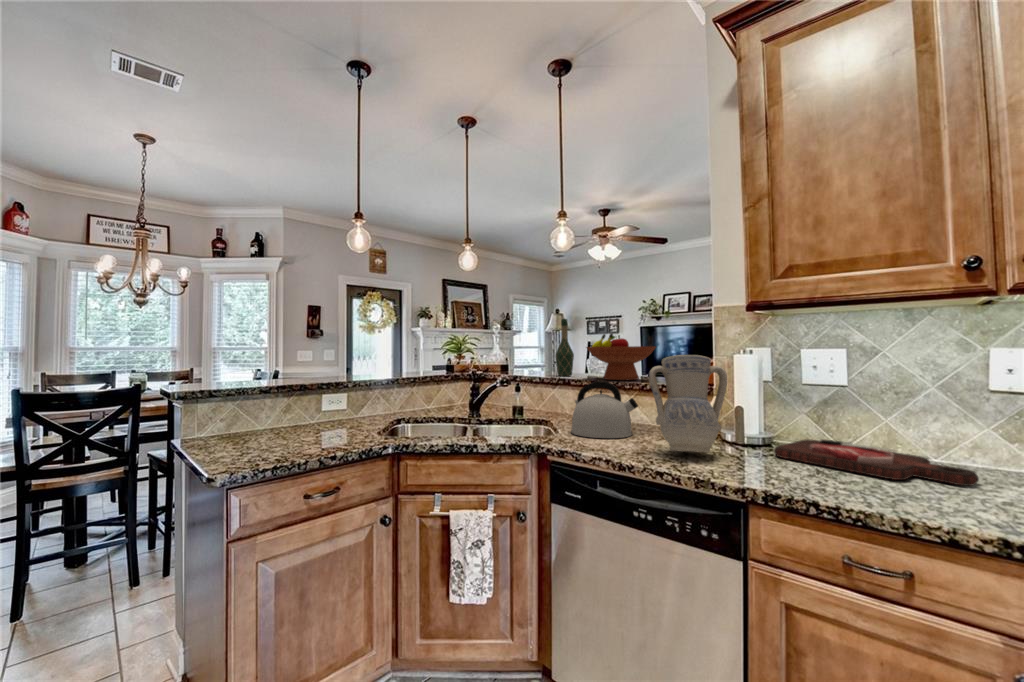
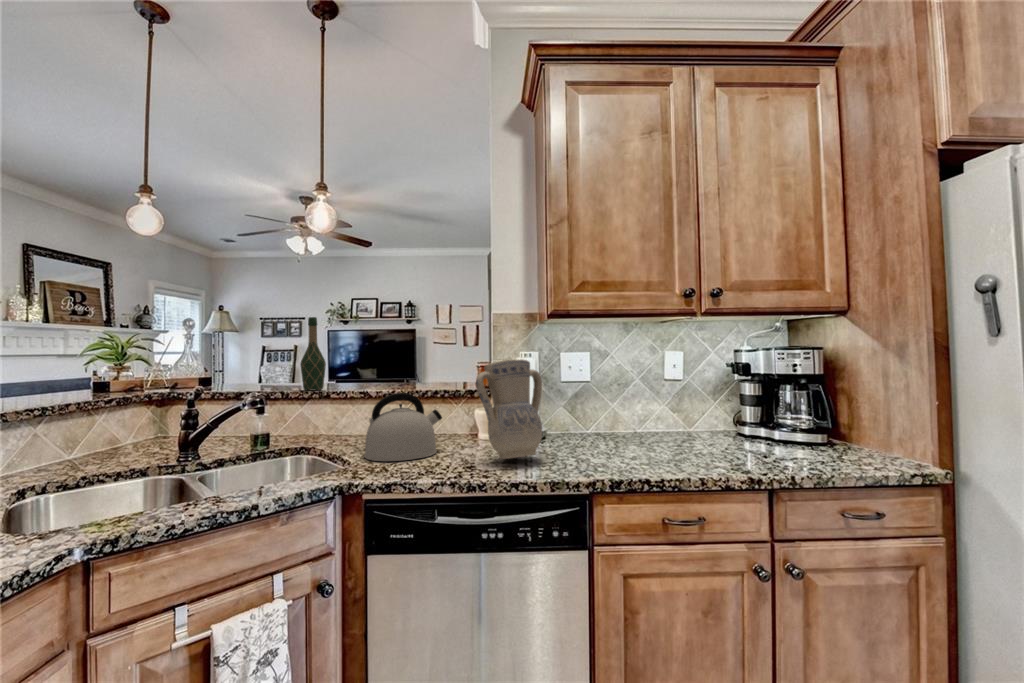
fruit bowl: present [587,333,656,380] -> none [352,336,434,391]
cutting board: present [774,439,979,486] -> none [574,429,700,452]

